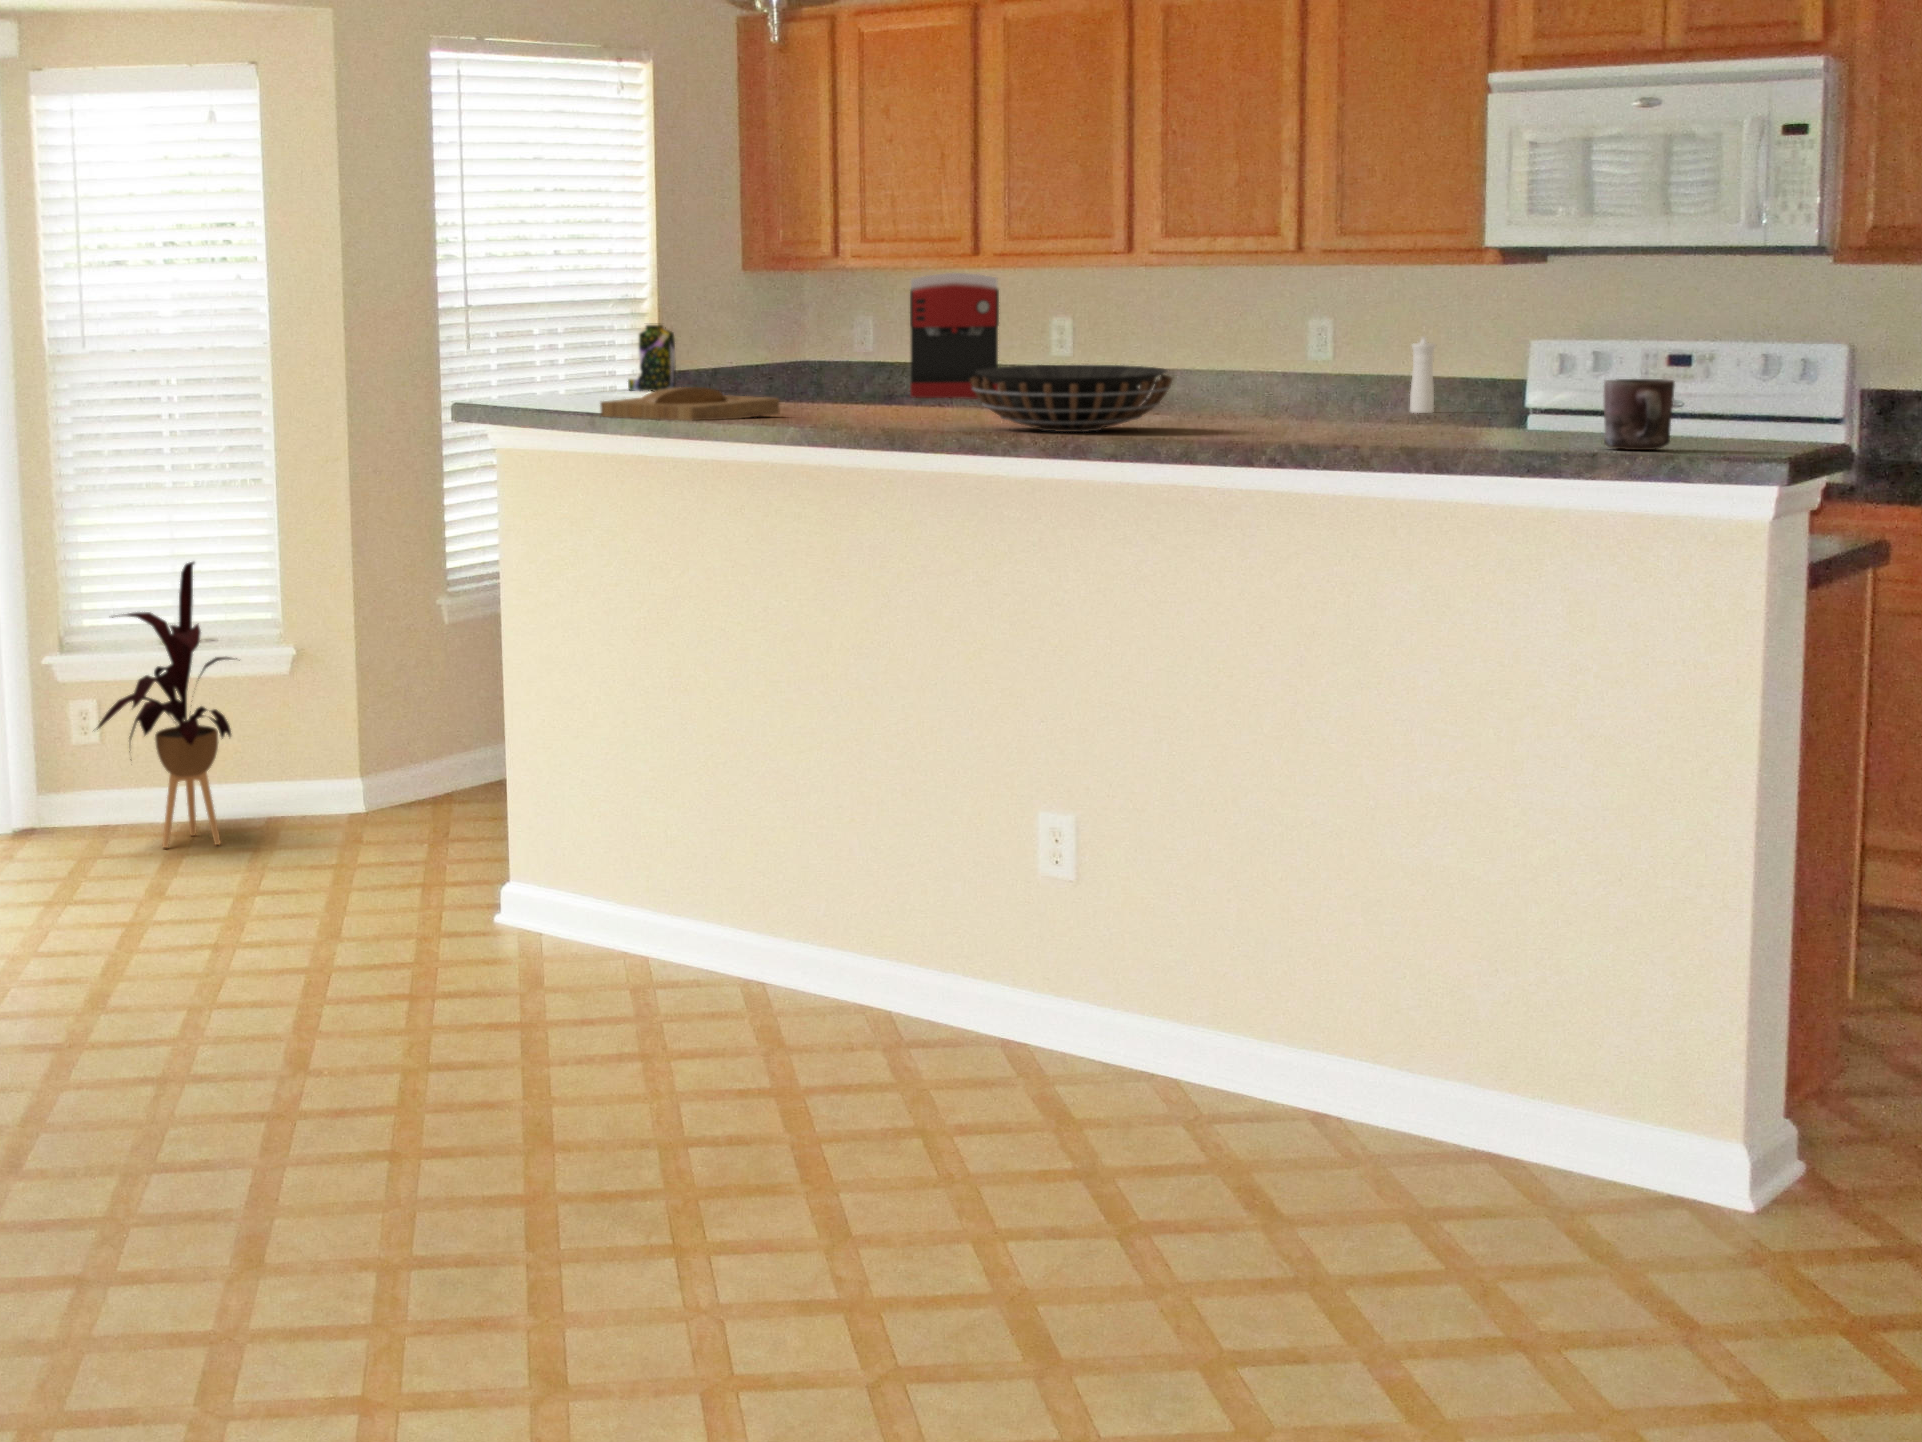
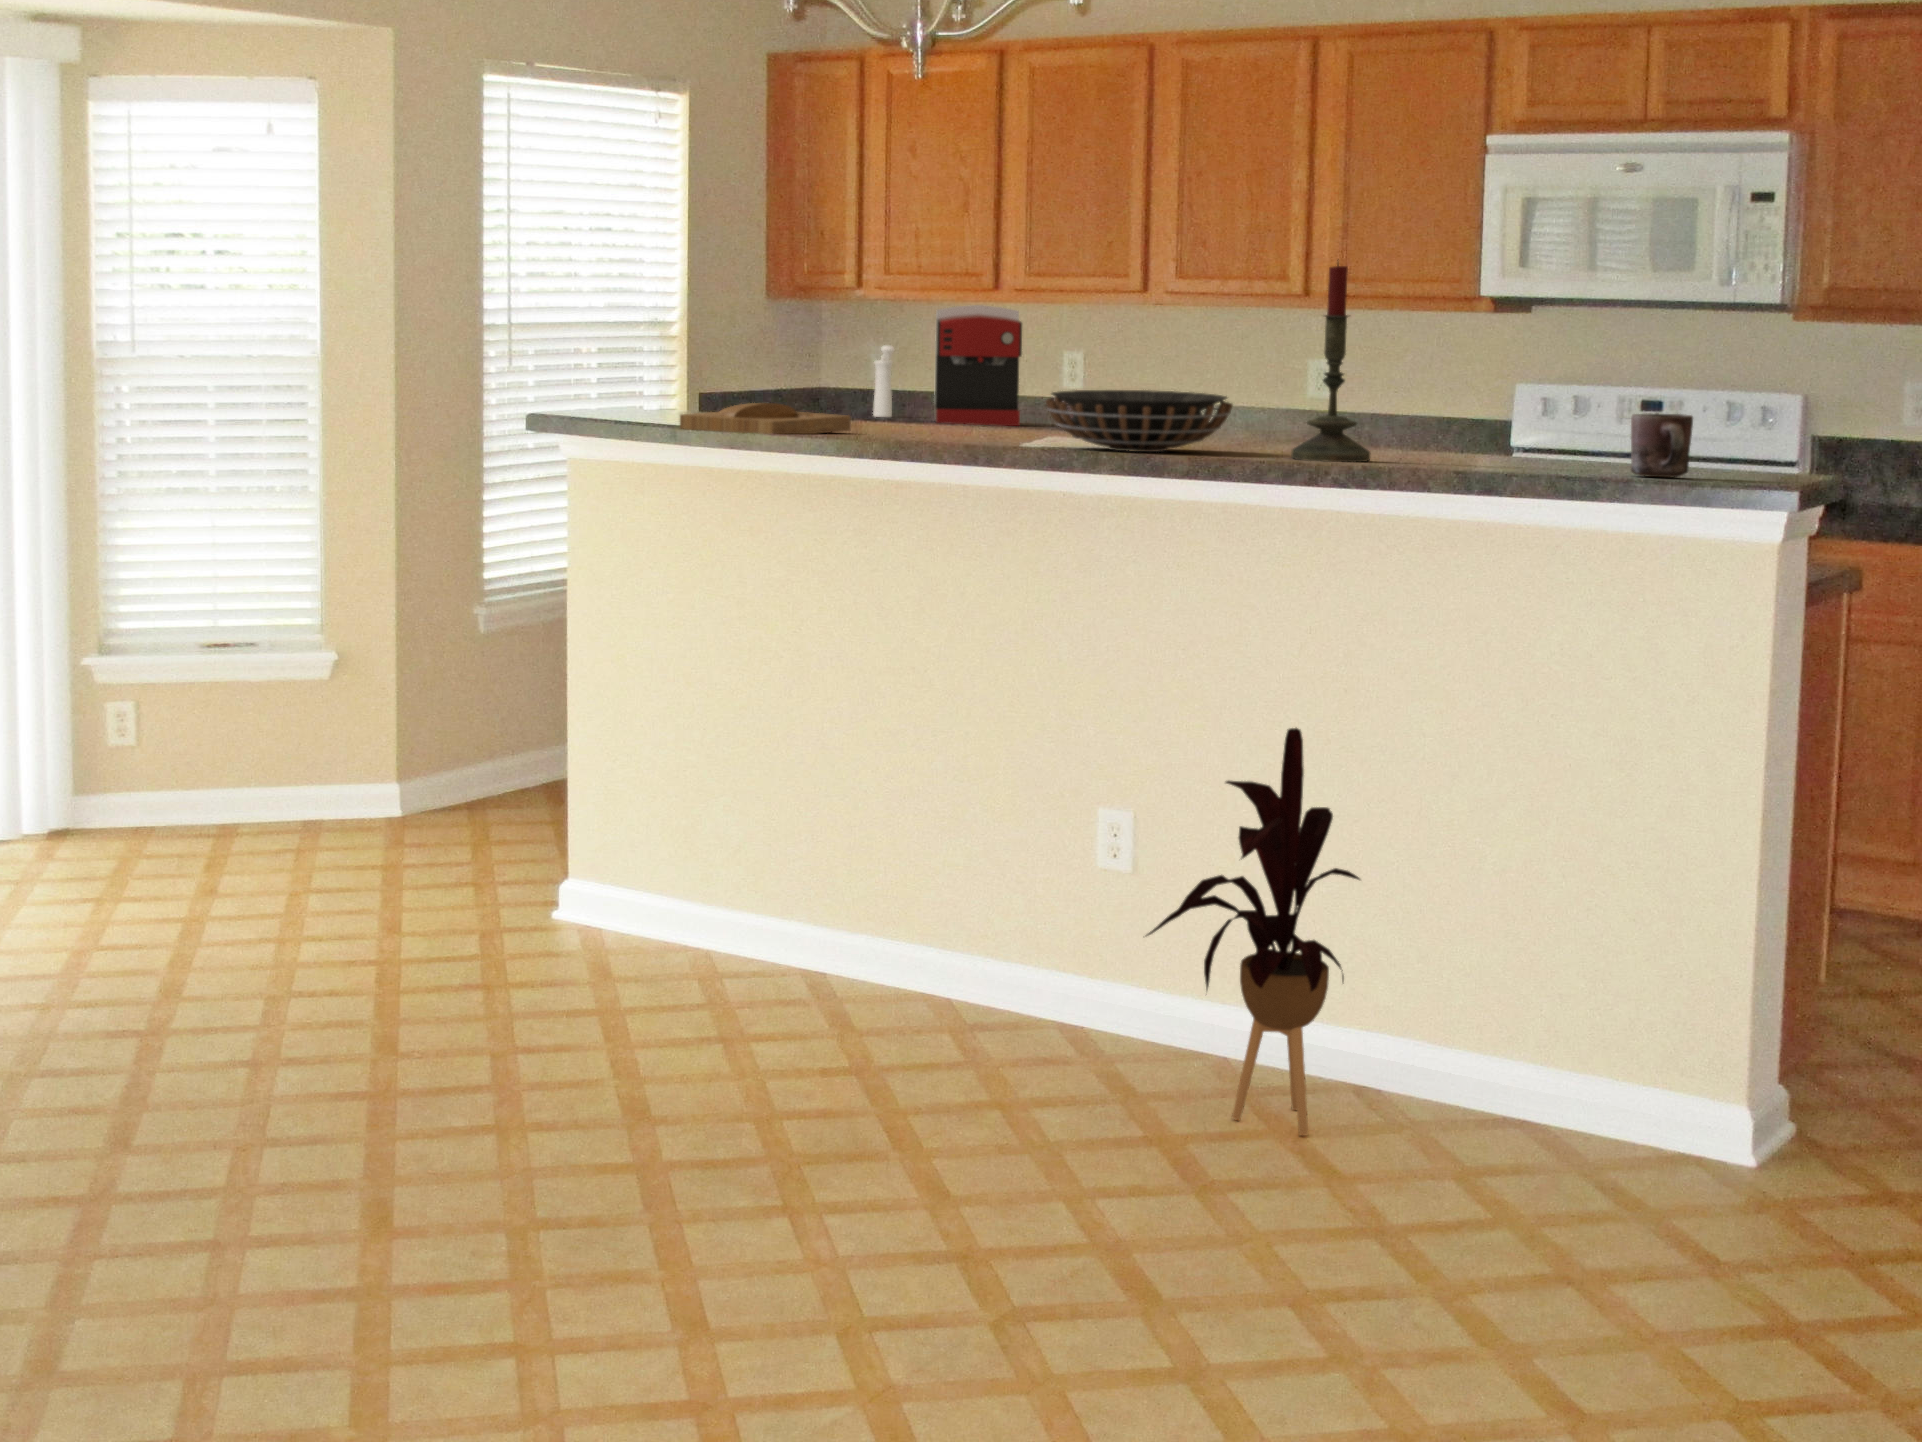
candle: none [1233,218,1320,440] -> present [1291,260,1371,462]
jar: present [628,325,676,392] -> none [661,345,708,411]
pepper mill: present [1410,336,1435,413] -> present [873,345,894,417]
house plant: present [97,562,237,848] -> present [1146,728,1360,1136]

